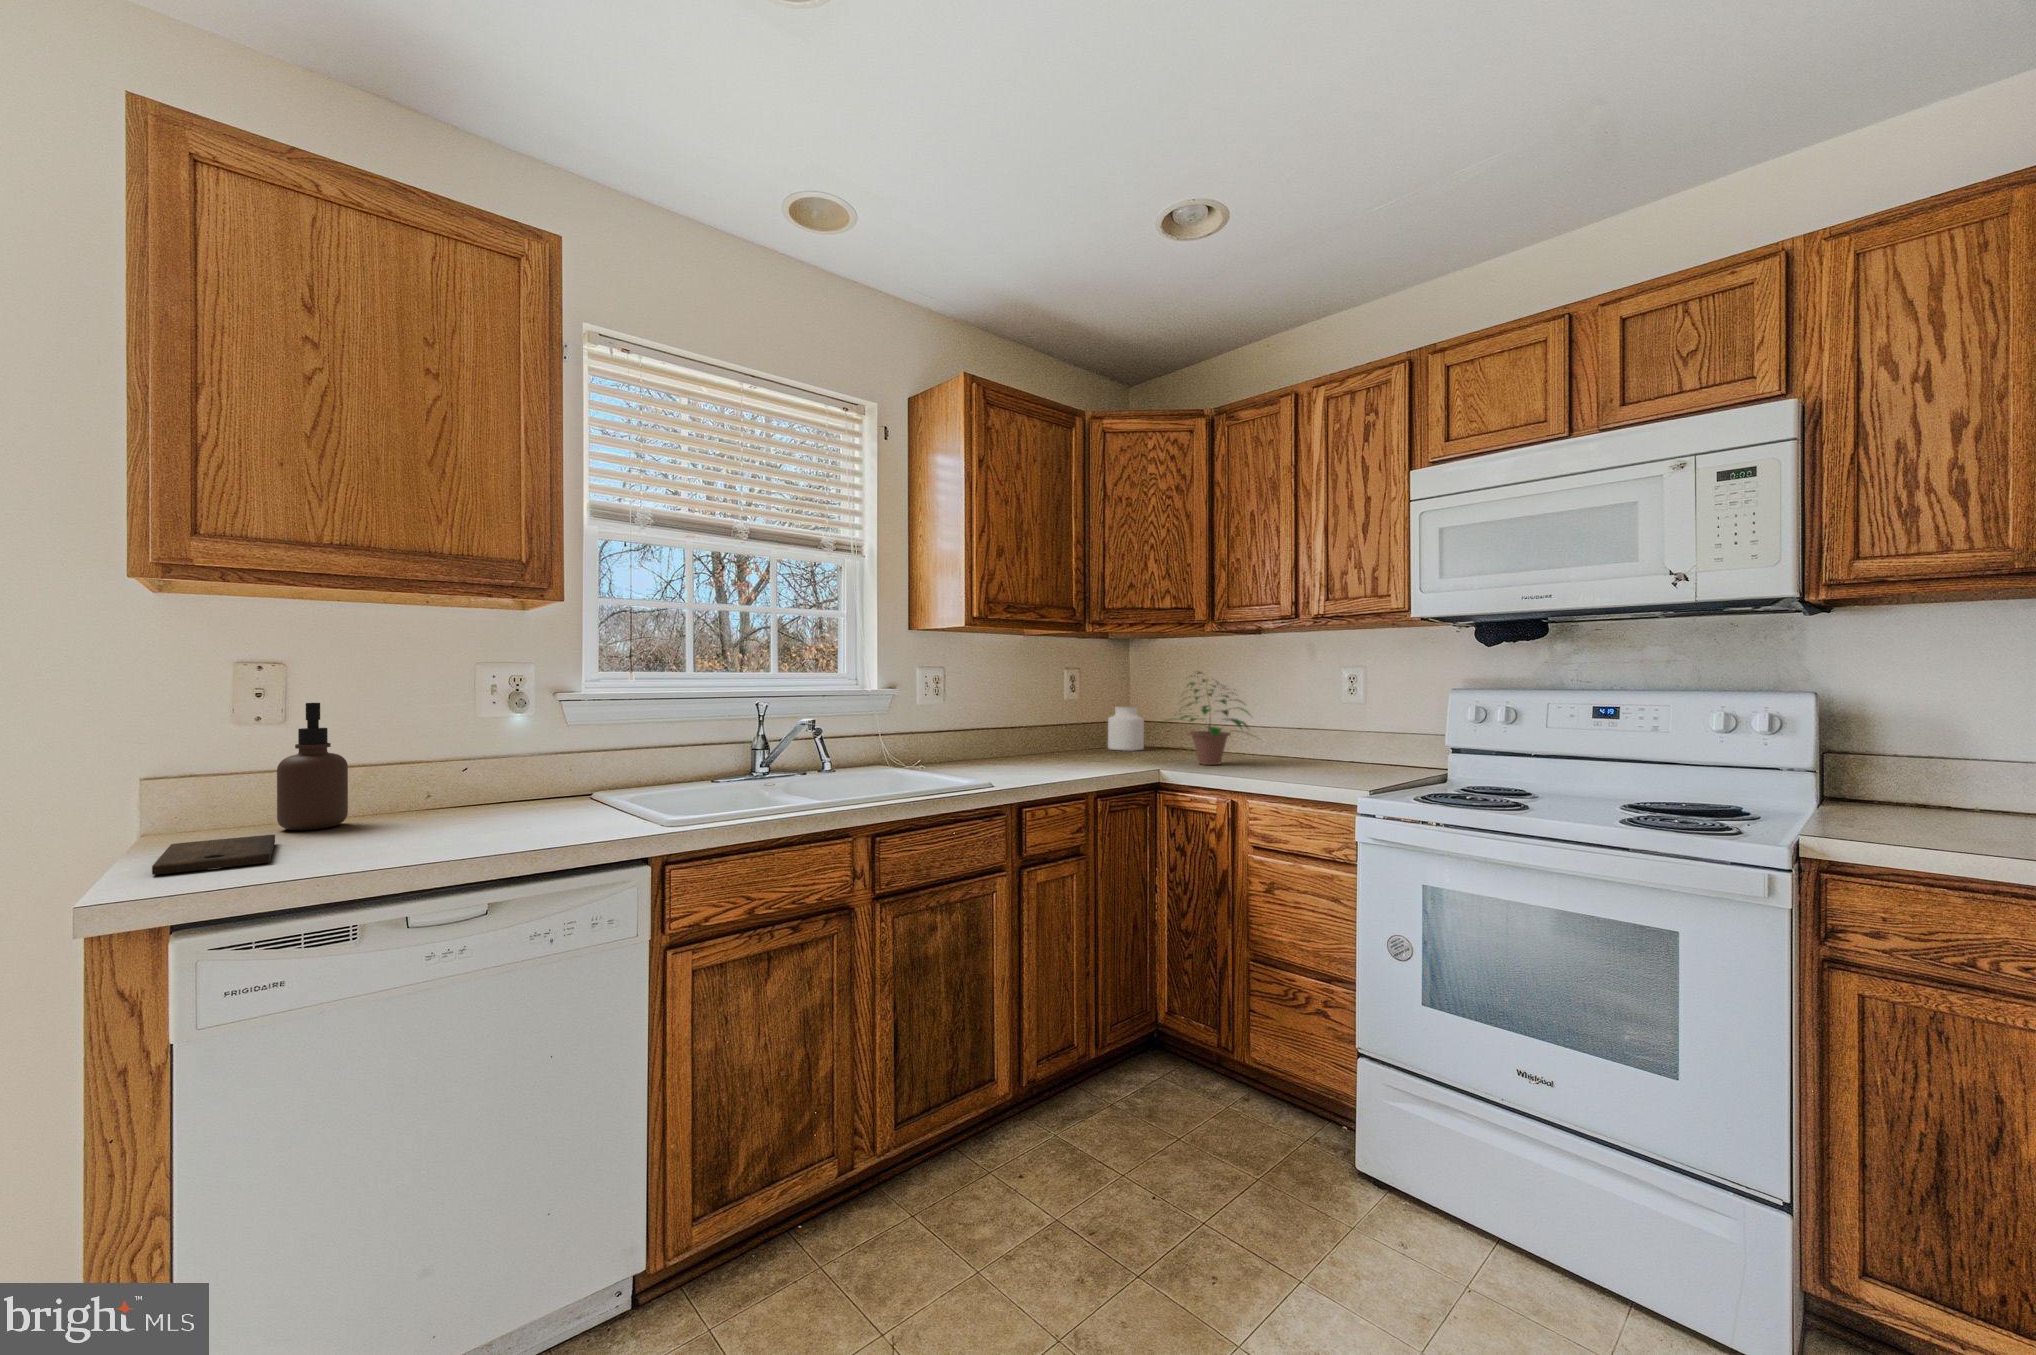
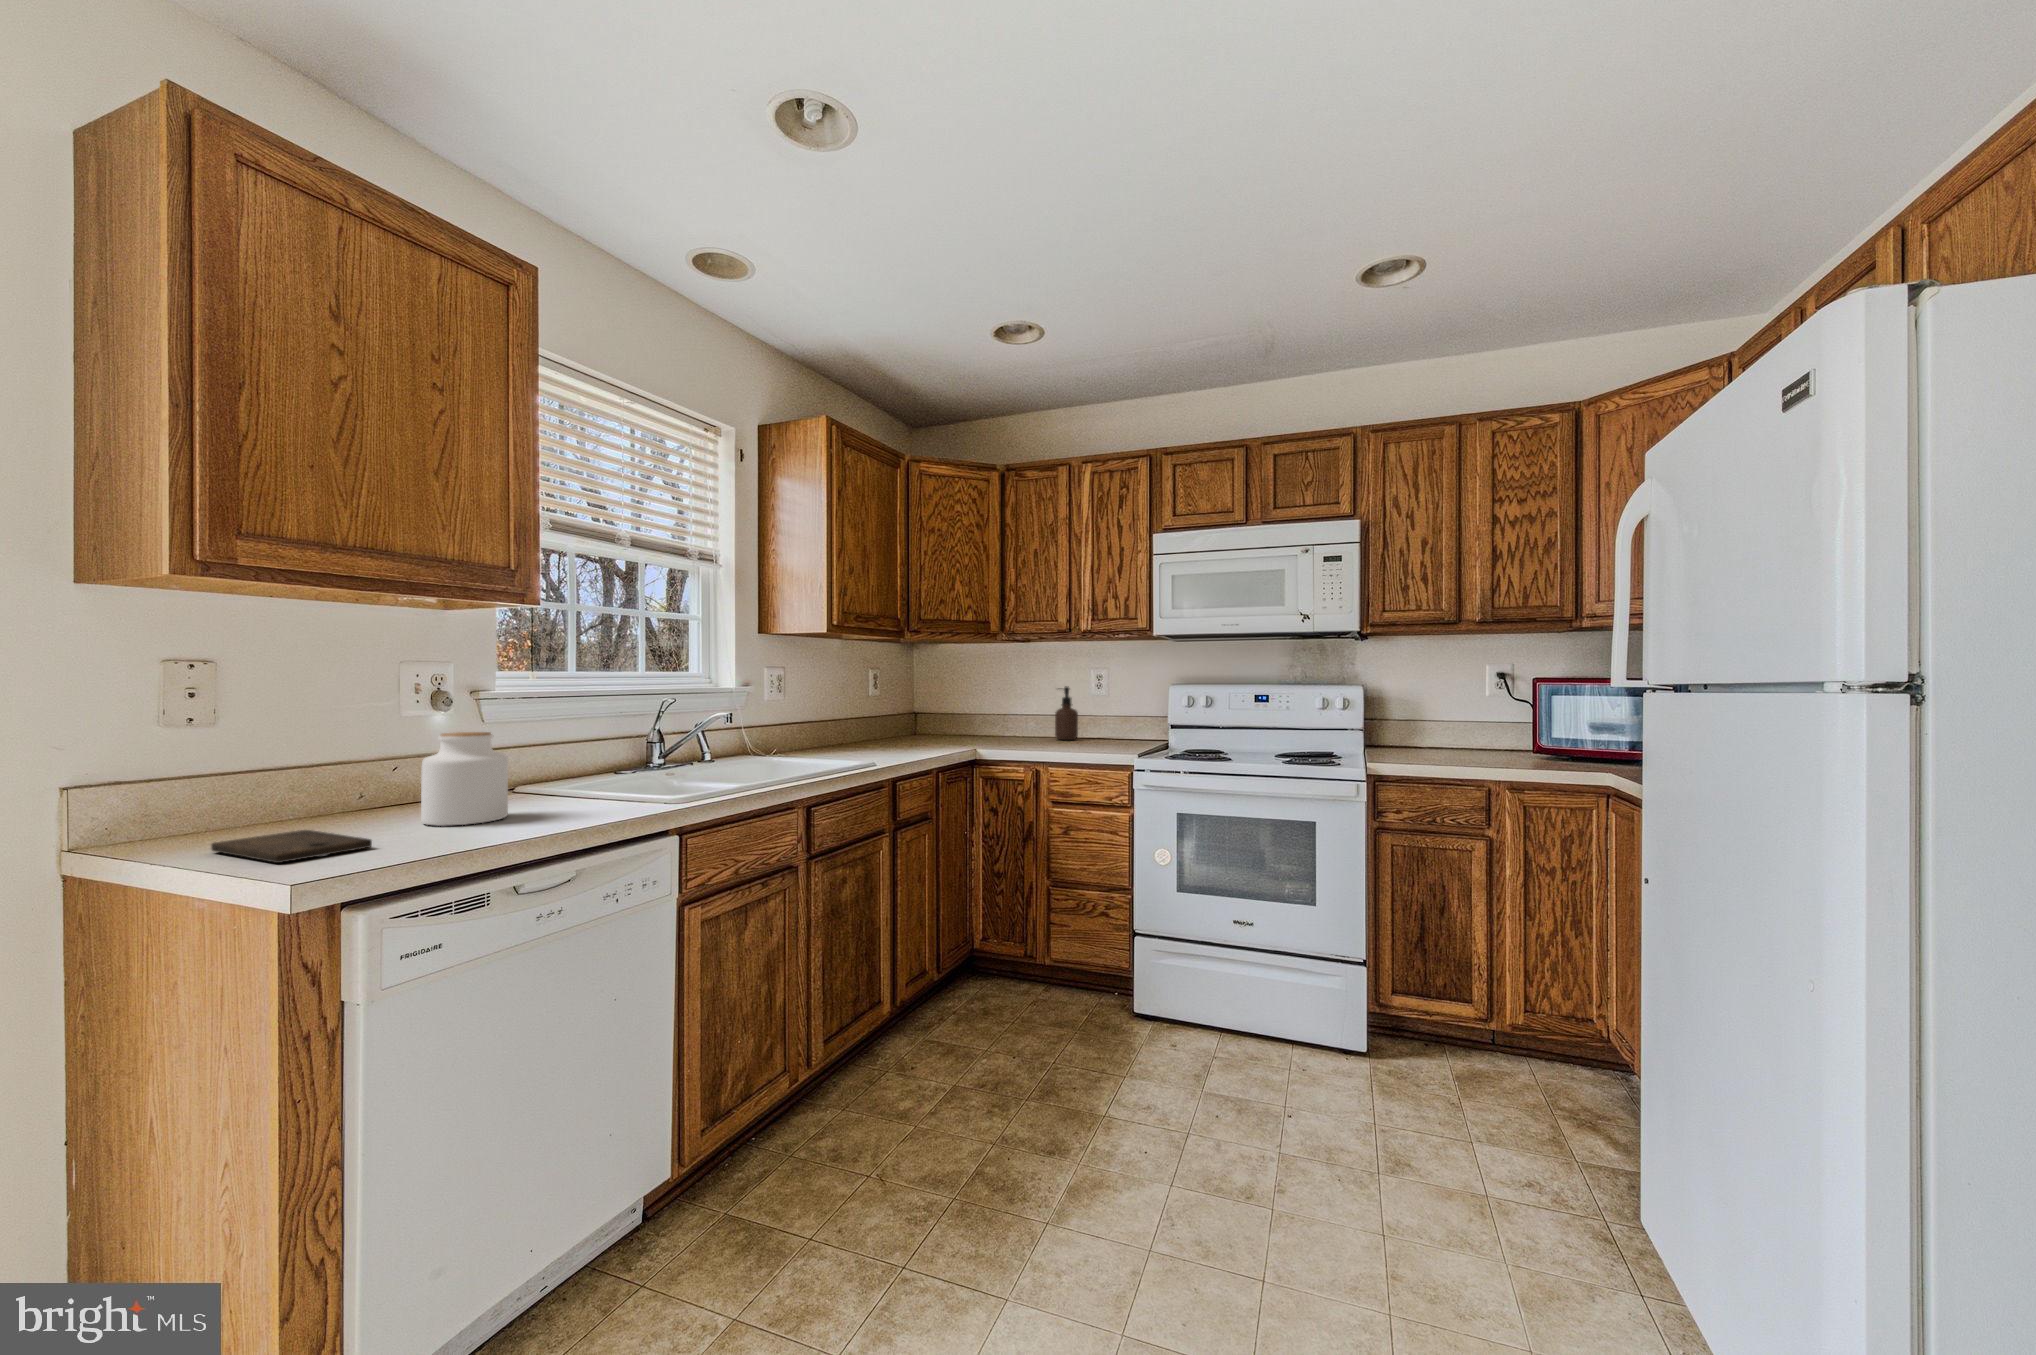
potted plant: present [1179,672,1256,765] -> none [966,671,1042,744]
soap dispenser: present [277,703,348,830] -> present [1055,686,1078,740]
jar: present [1108,705,1144,751] -> present [421,732,508,826]

